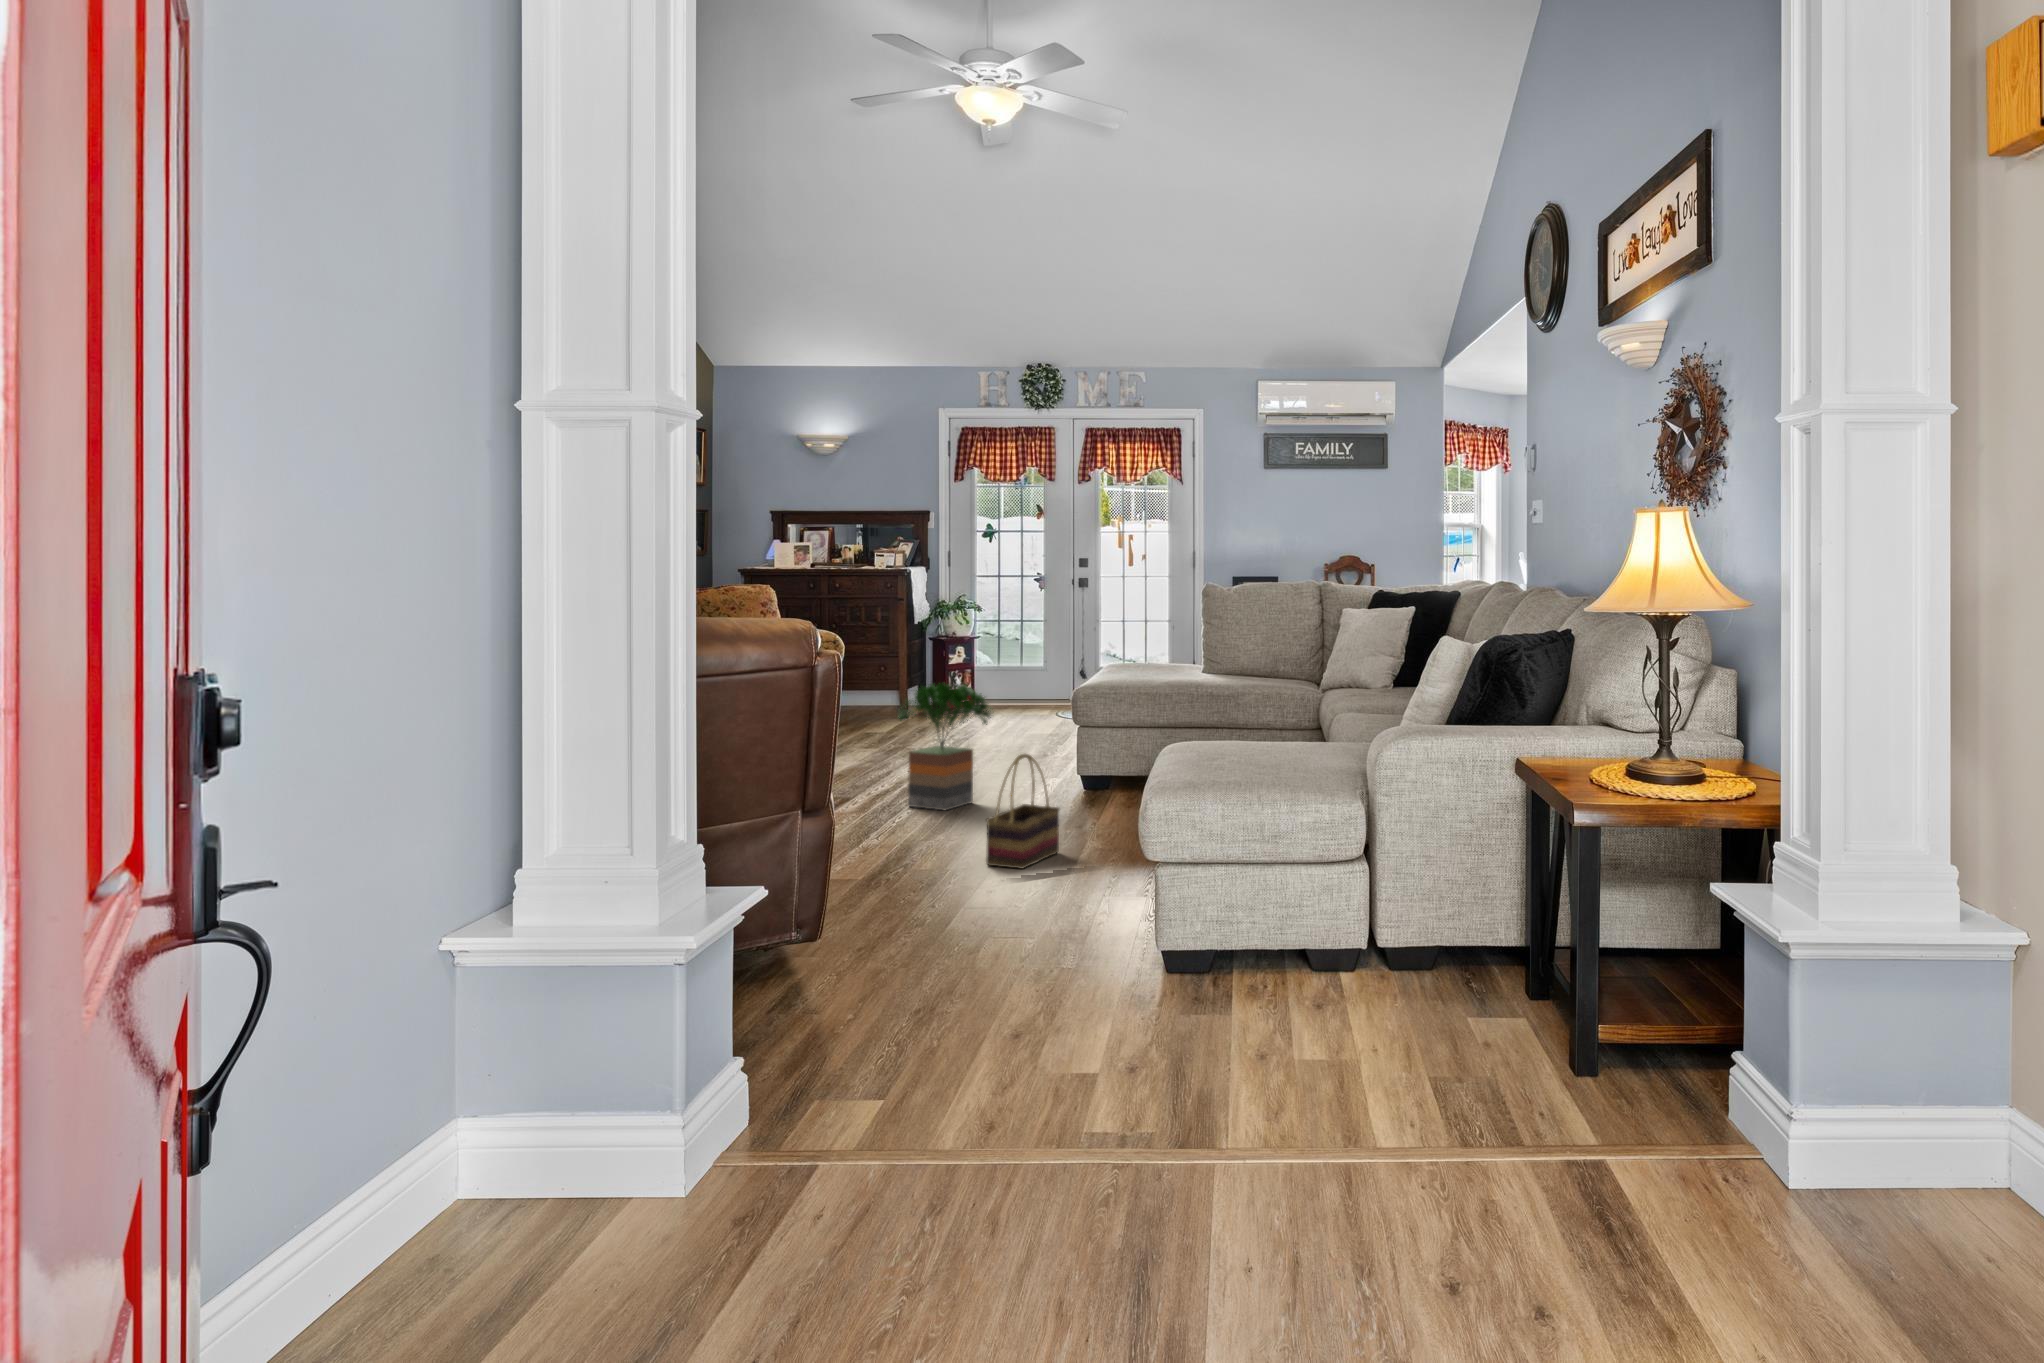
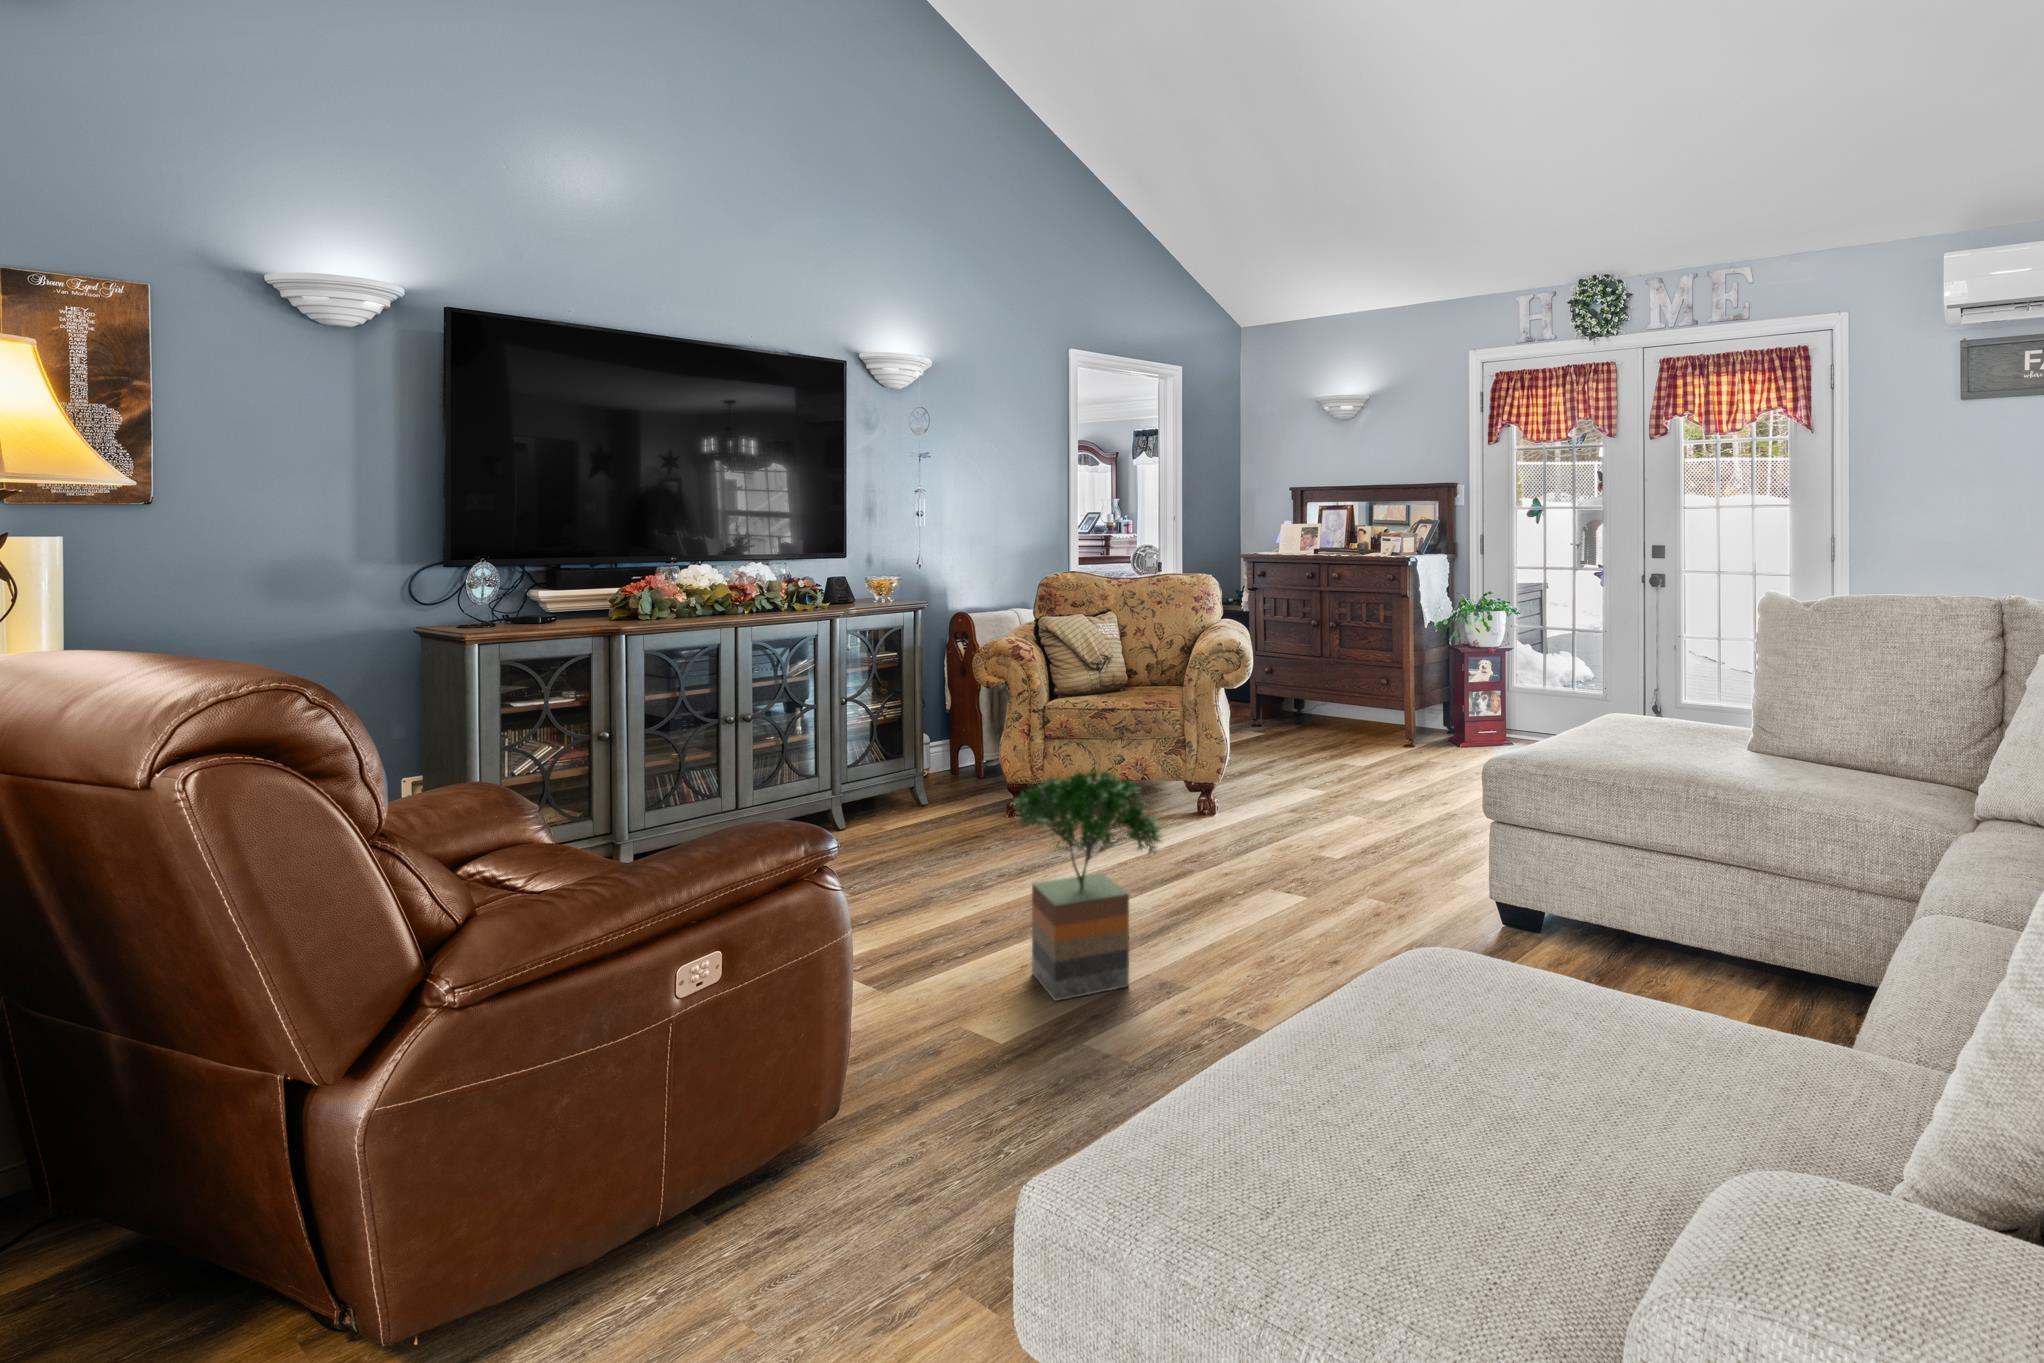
basket: present [986,754,1060,869] -> none [739,1021,941,1313]

